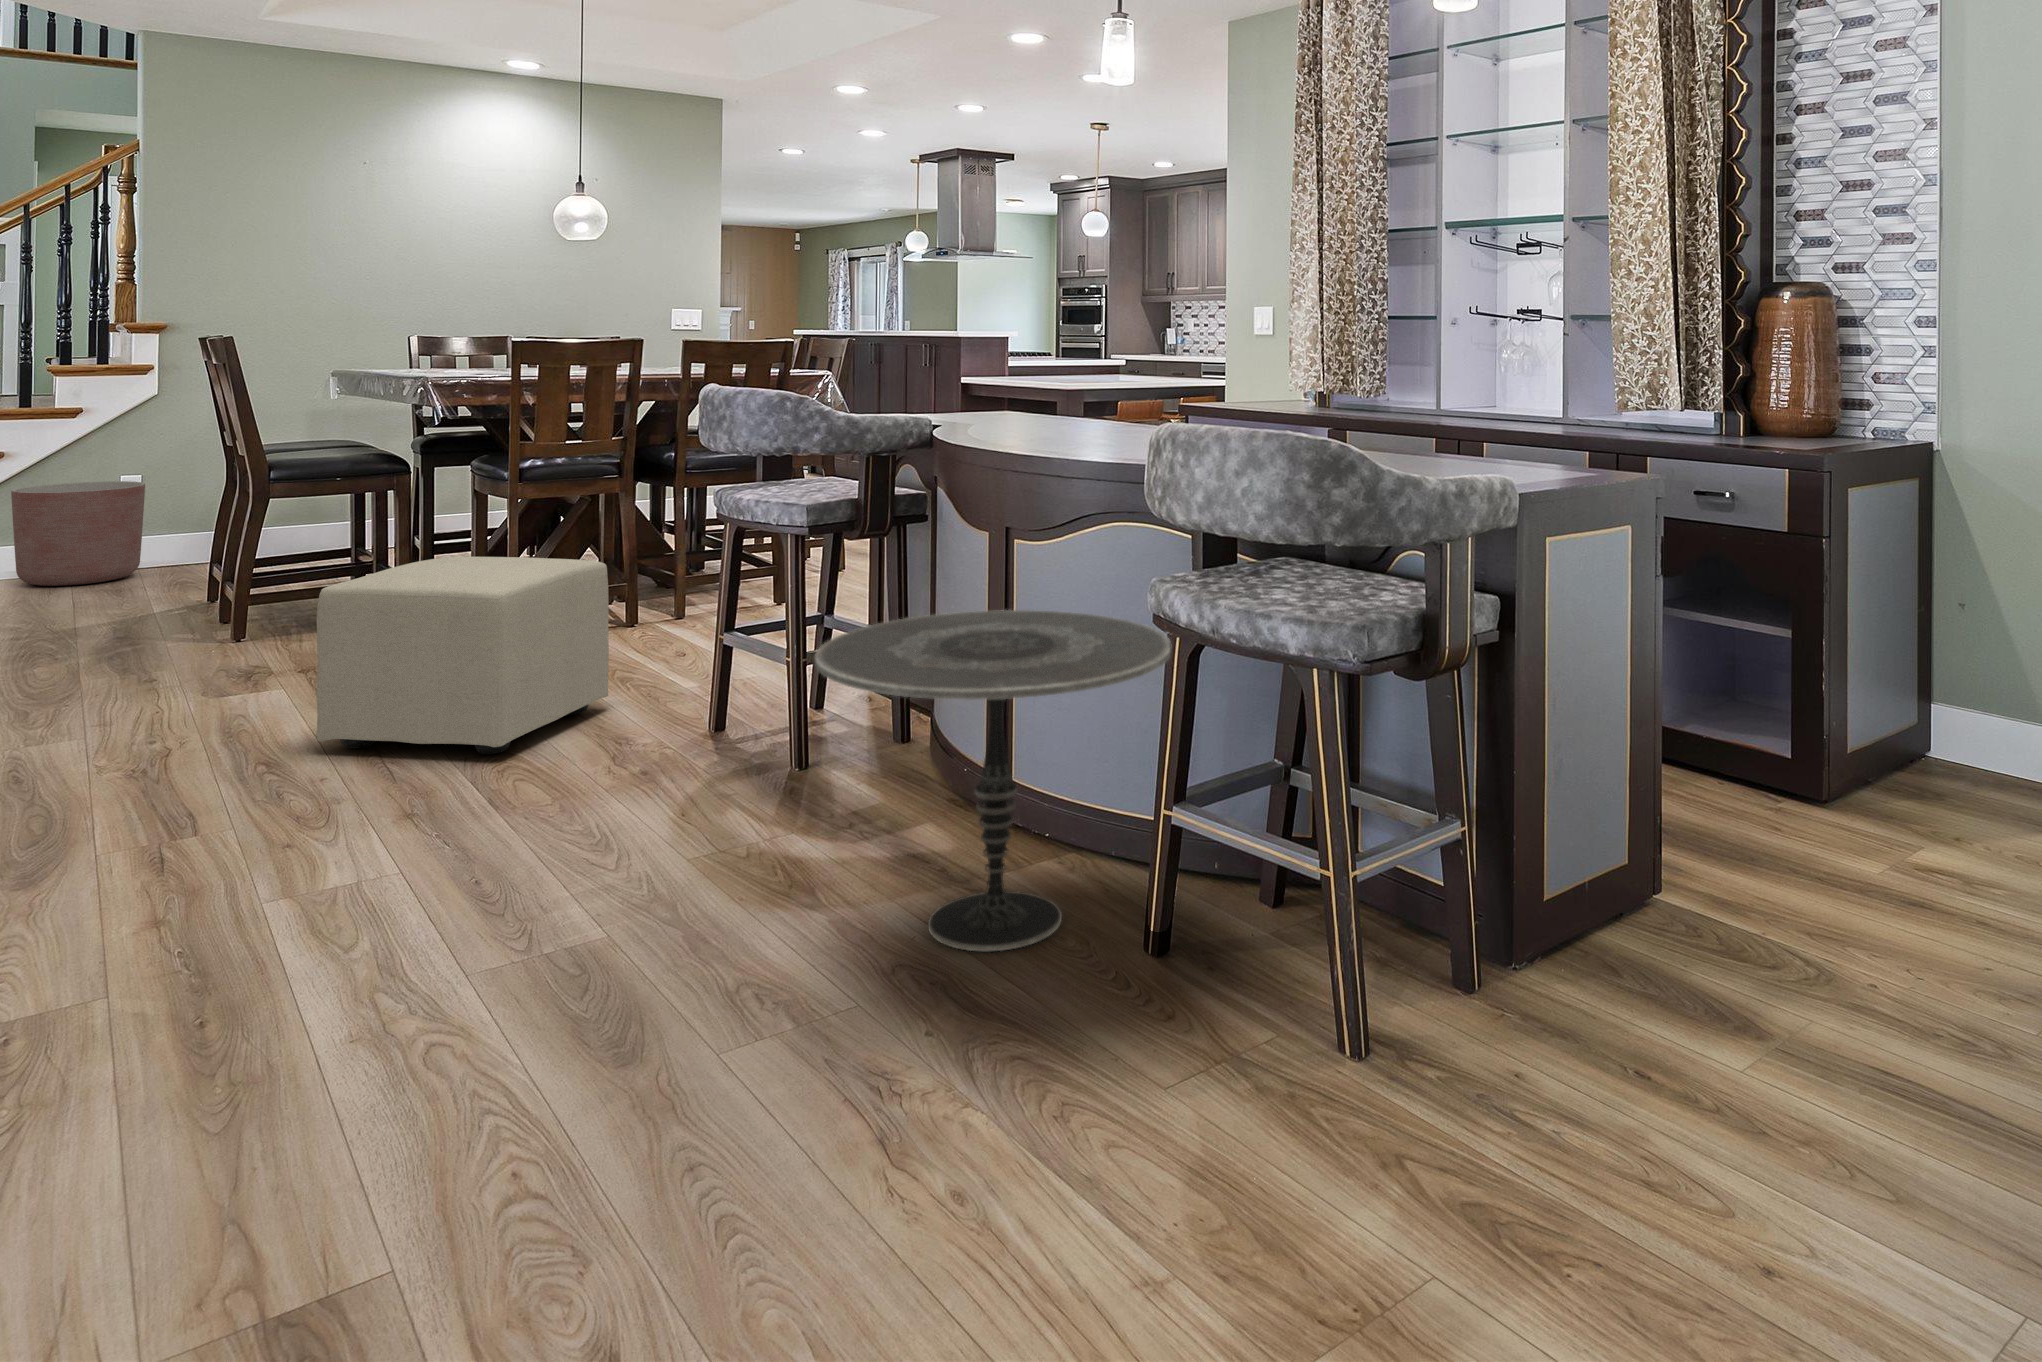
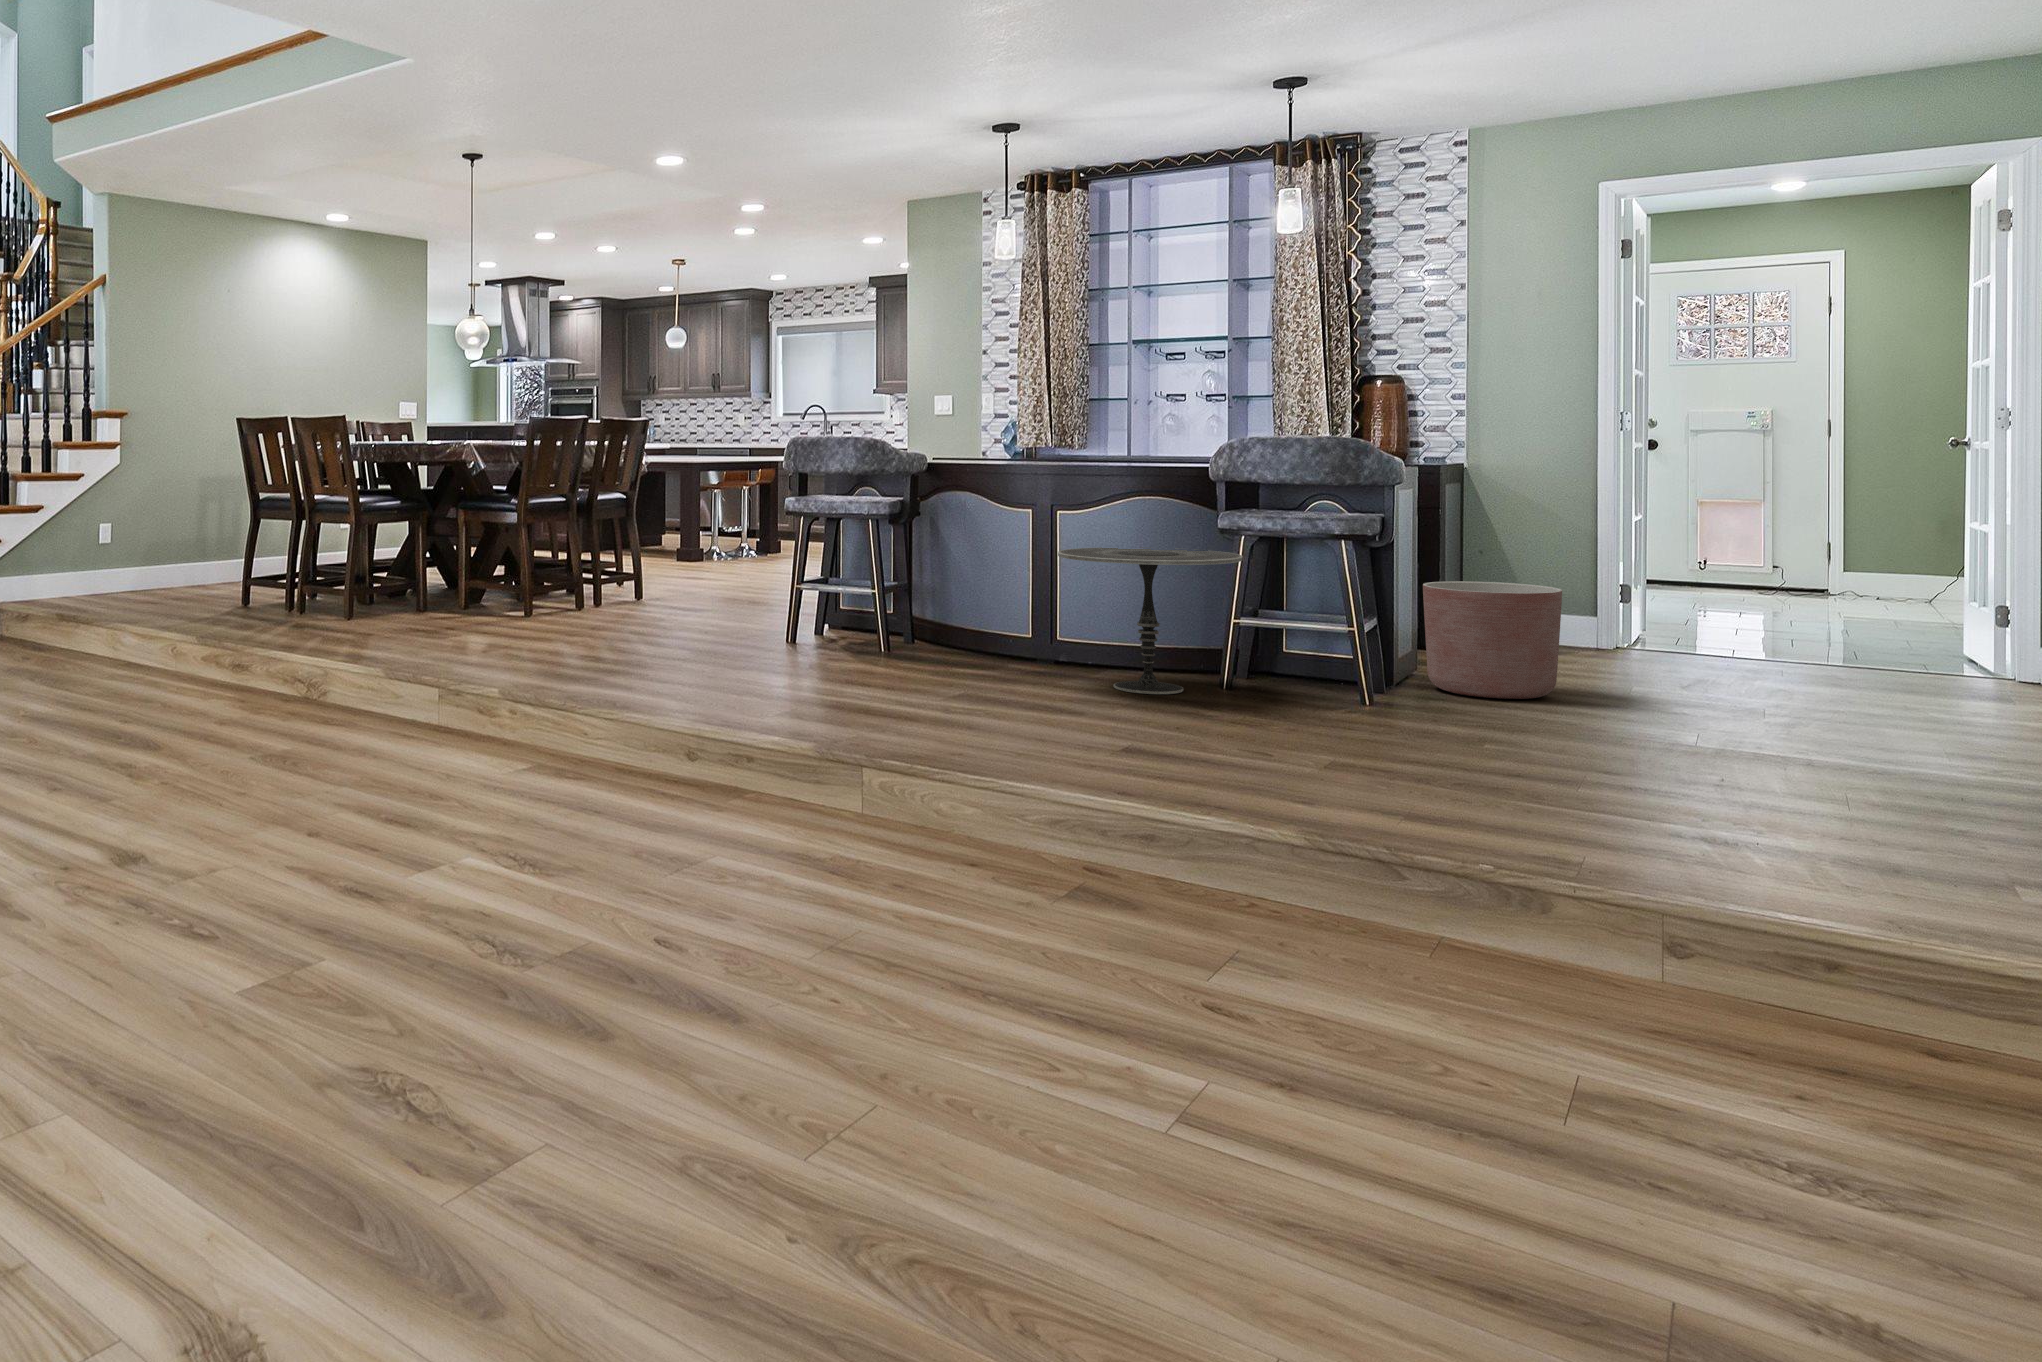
planter: present [11,481,145,586] -> present [1423,581,1562,699]
ottoman: present [316,557,609,754] -> none [599,551,727,660]

